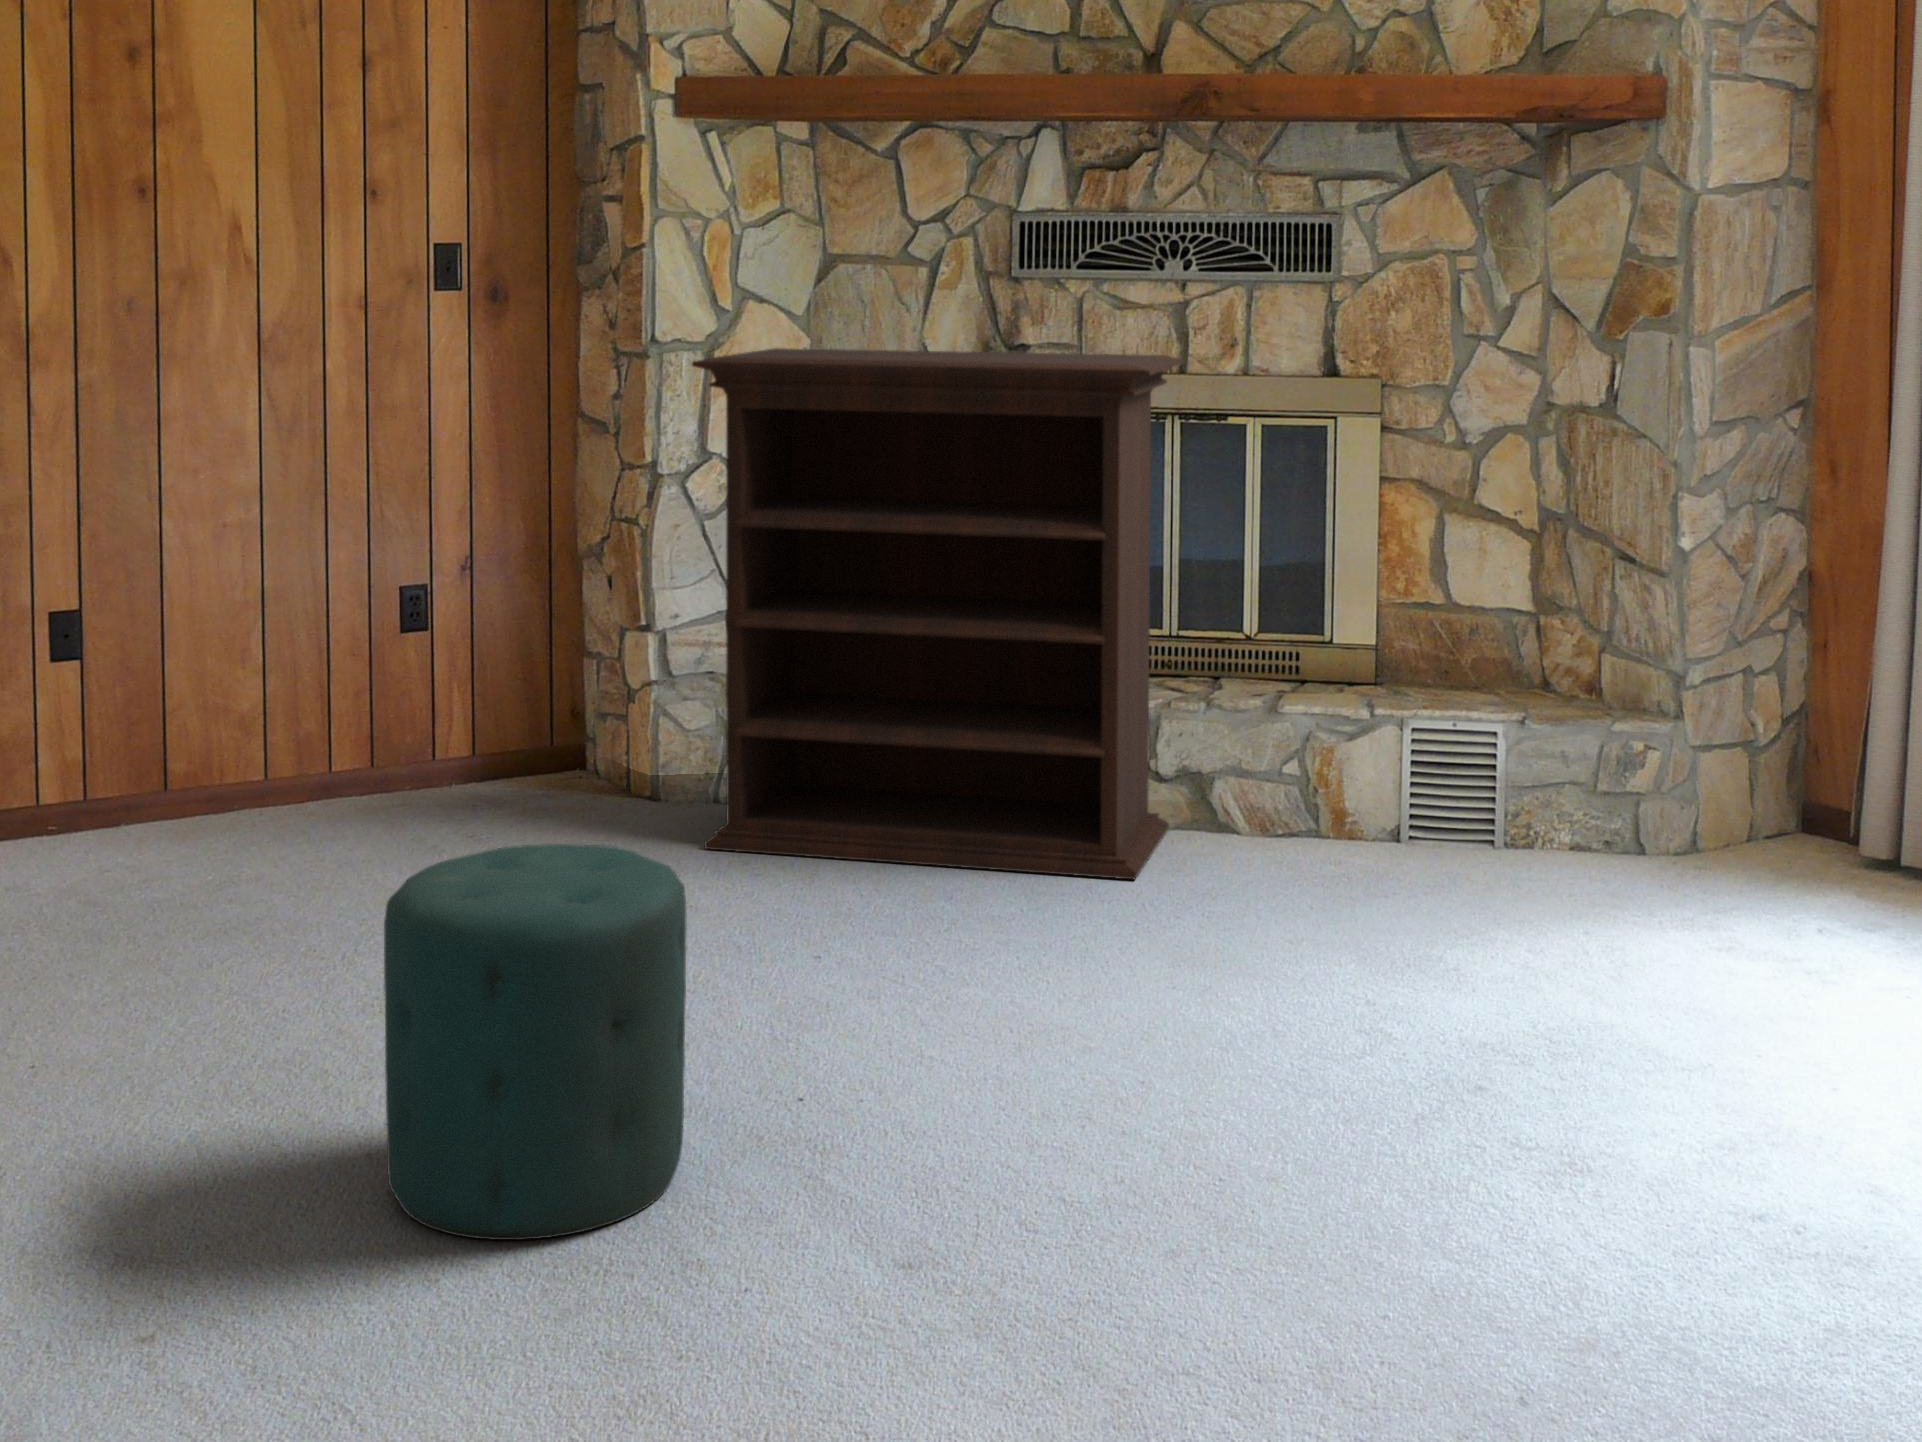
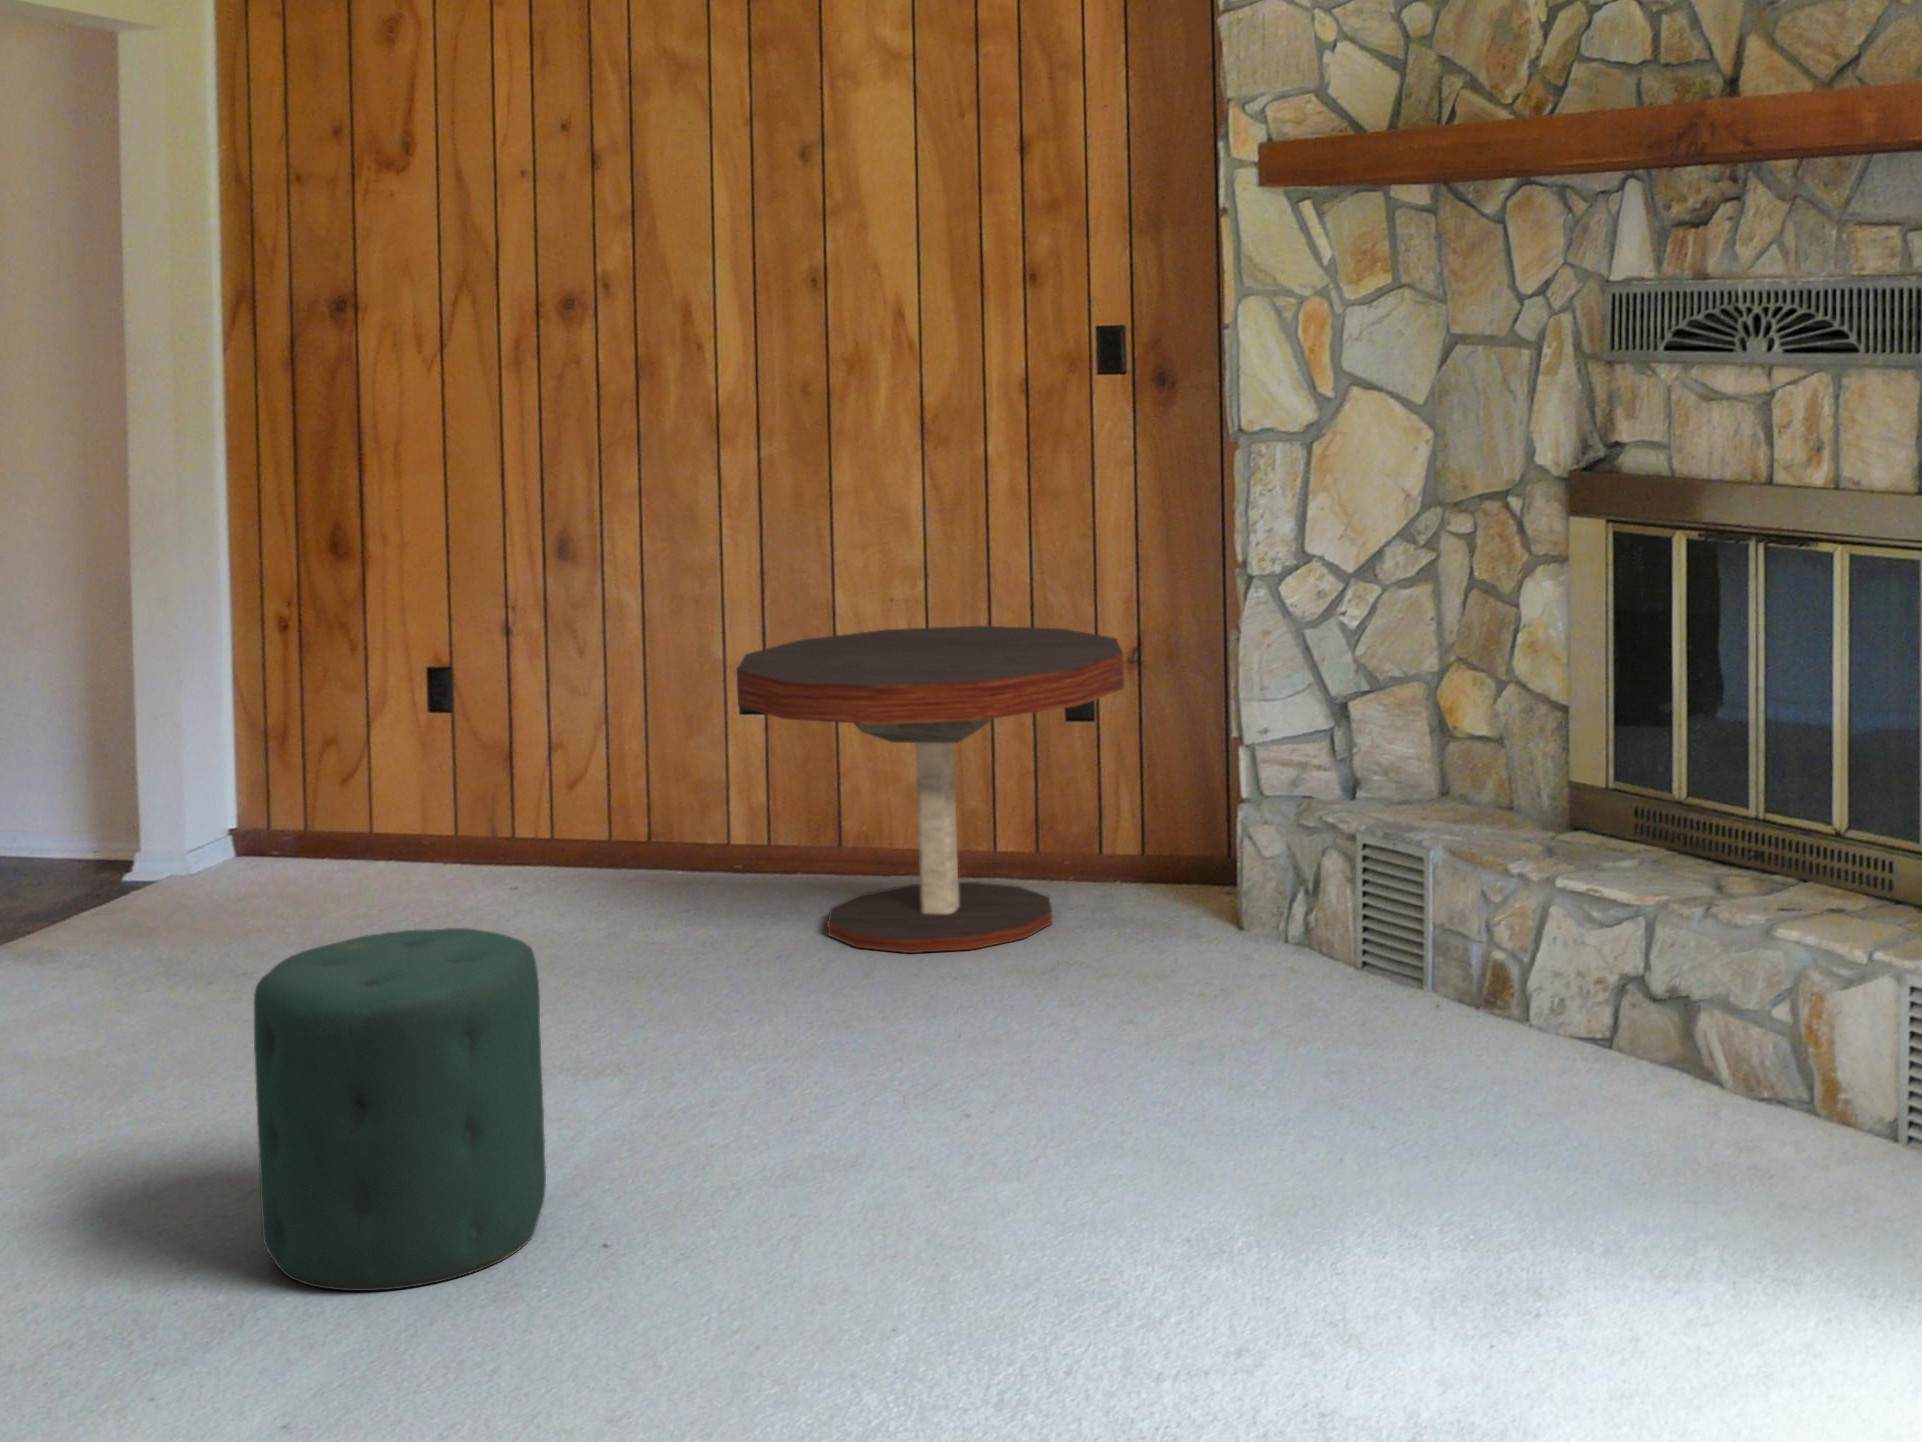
bookshelf: present [692,348,1184,879] -> none [1130,444,1641,1109]
coffee table: none [165,539,576,872] -> present [737,626,1124,953]

